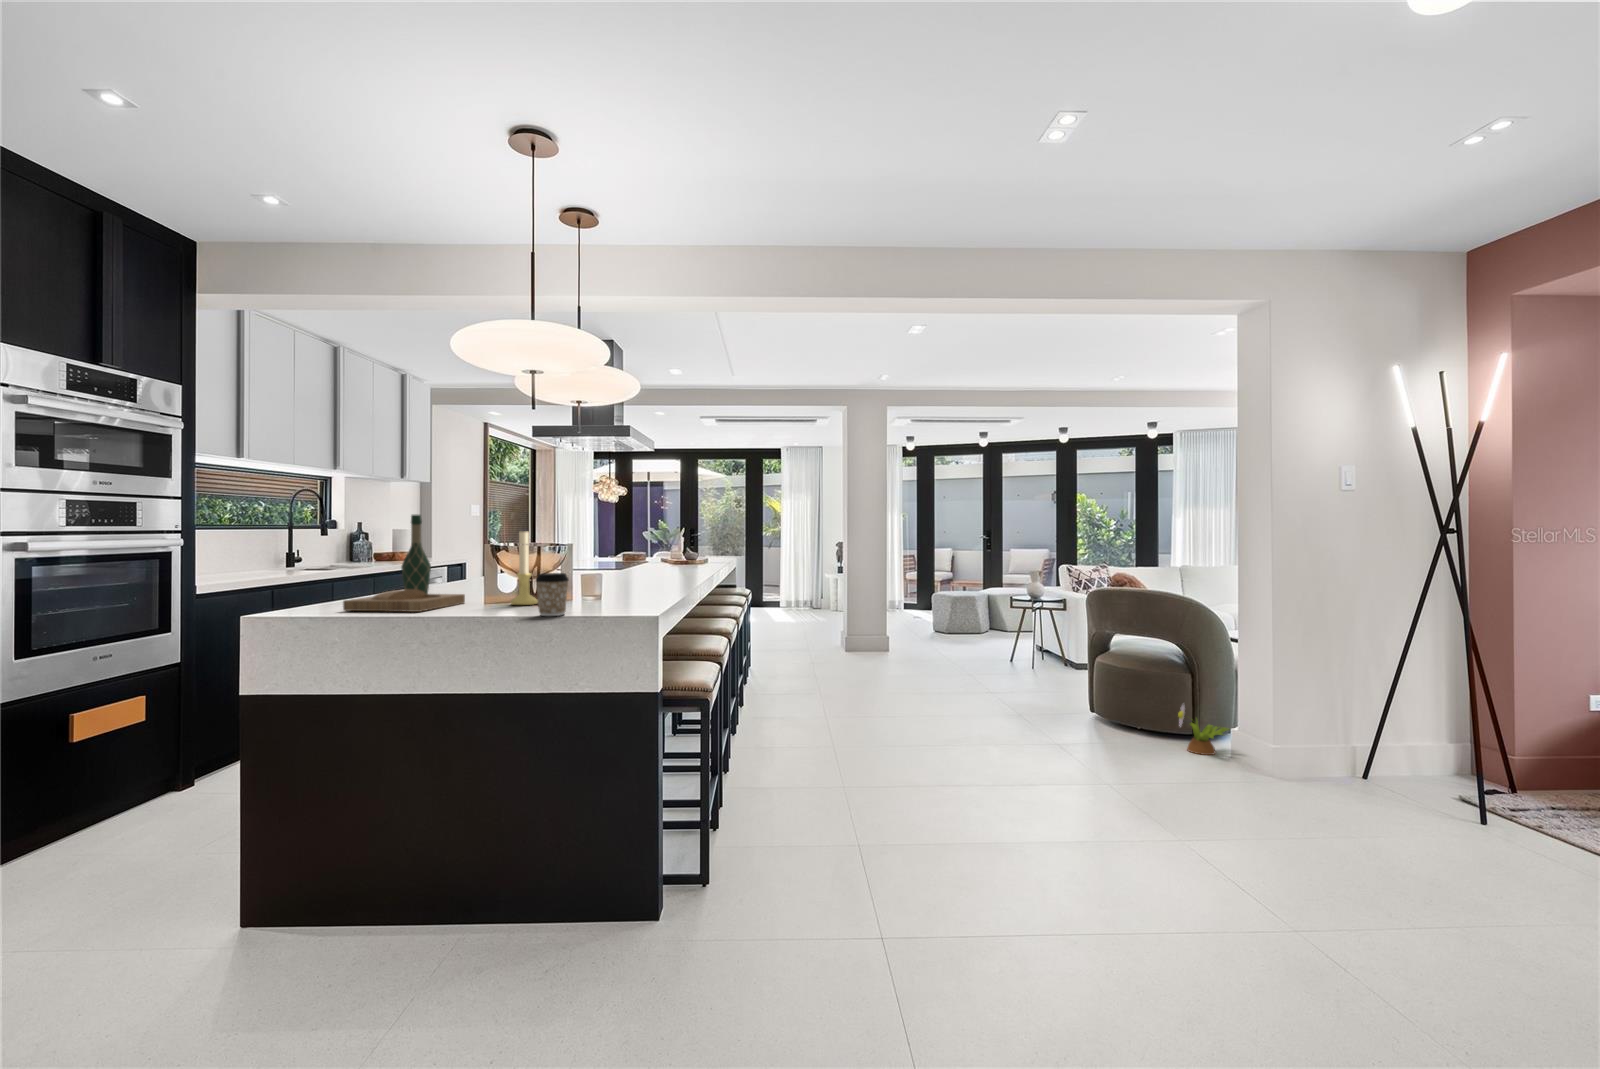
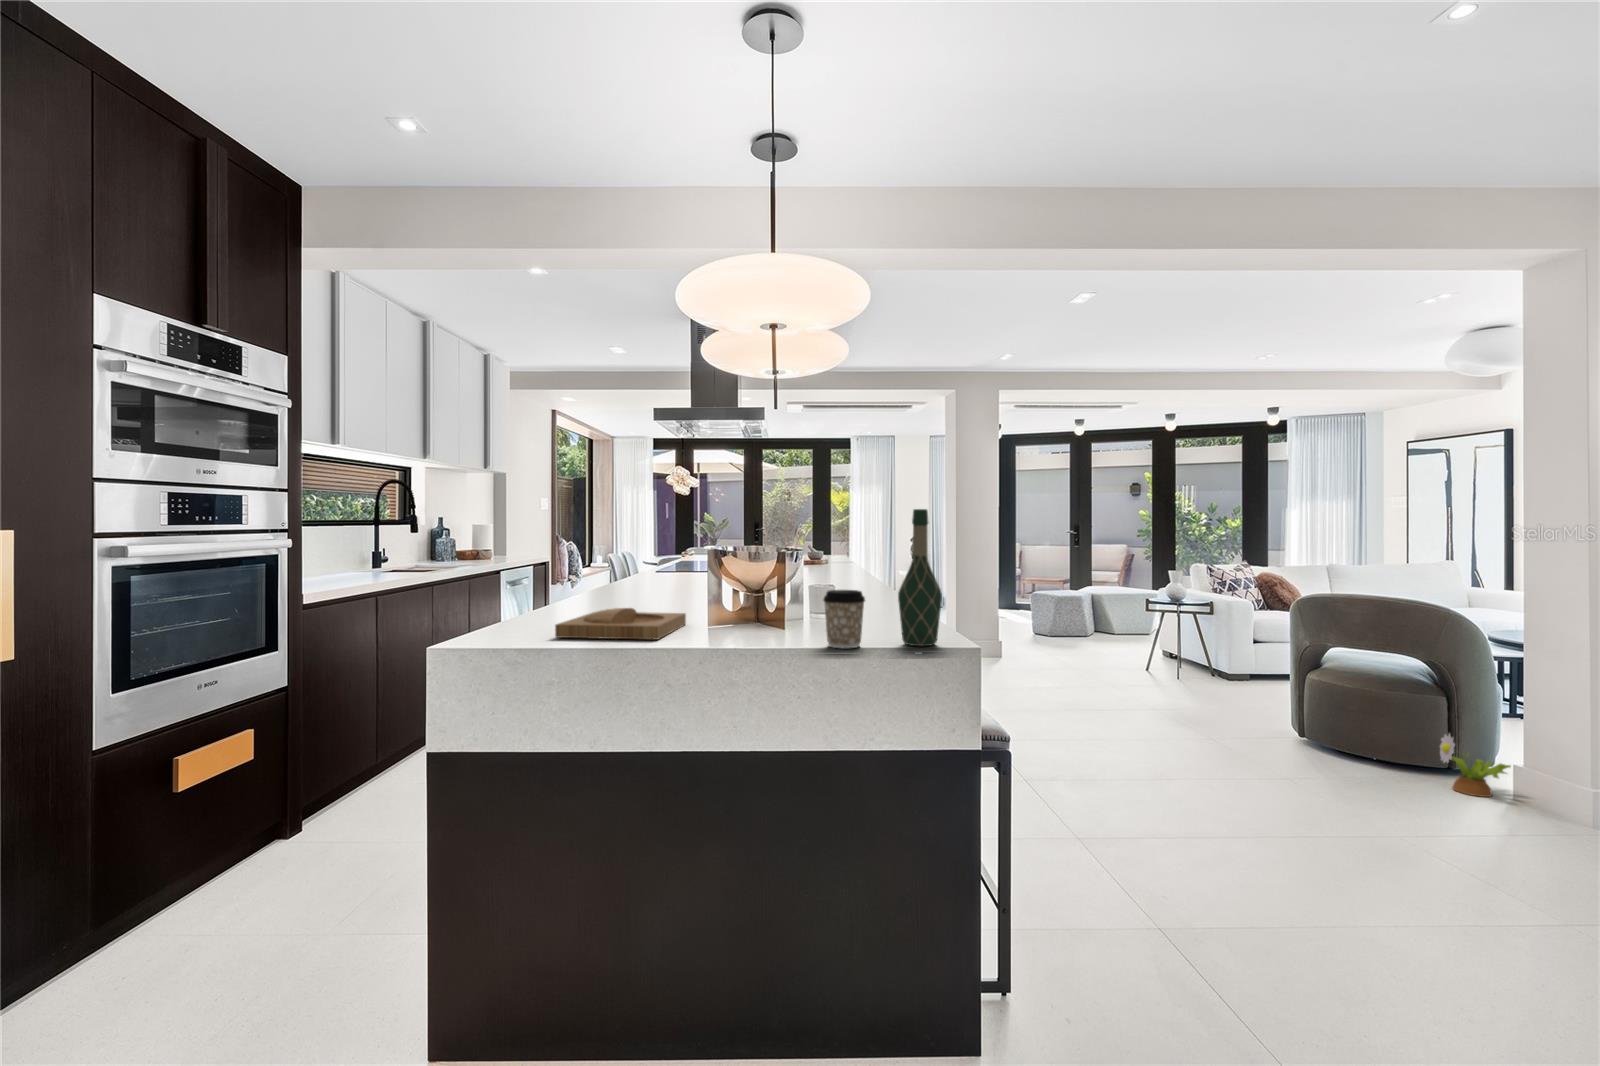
wine bottle: present [401,515,431,594] -> present [898,509,942,646]
candle holder: present [511,531,538,605] -> none [750,530,783,629]

